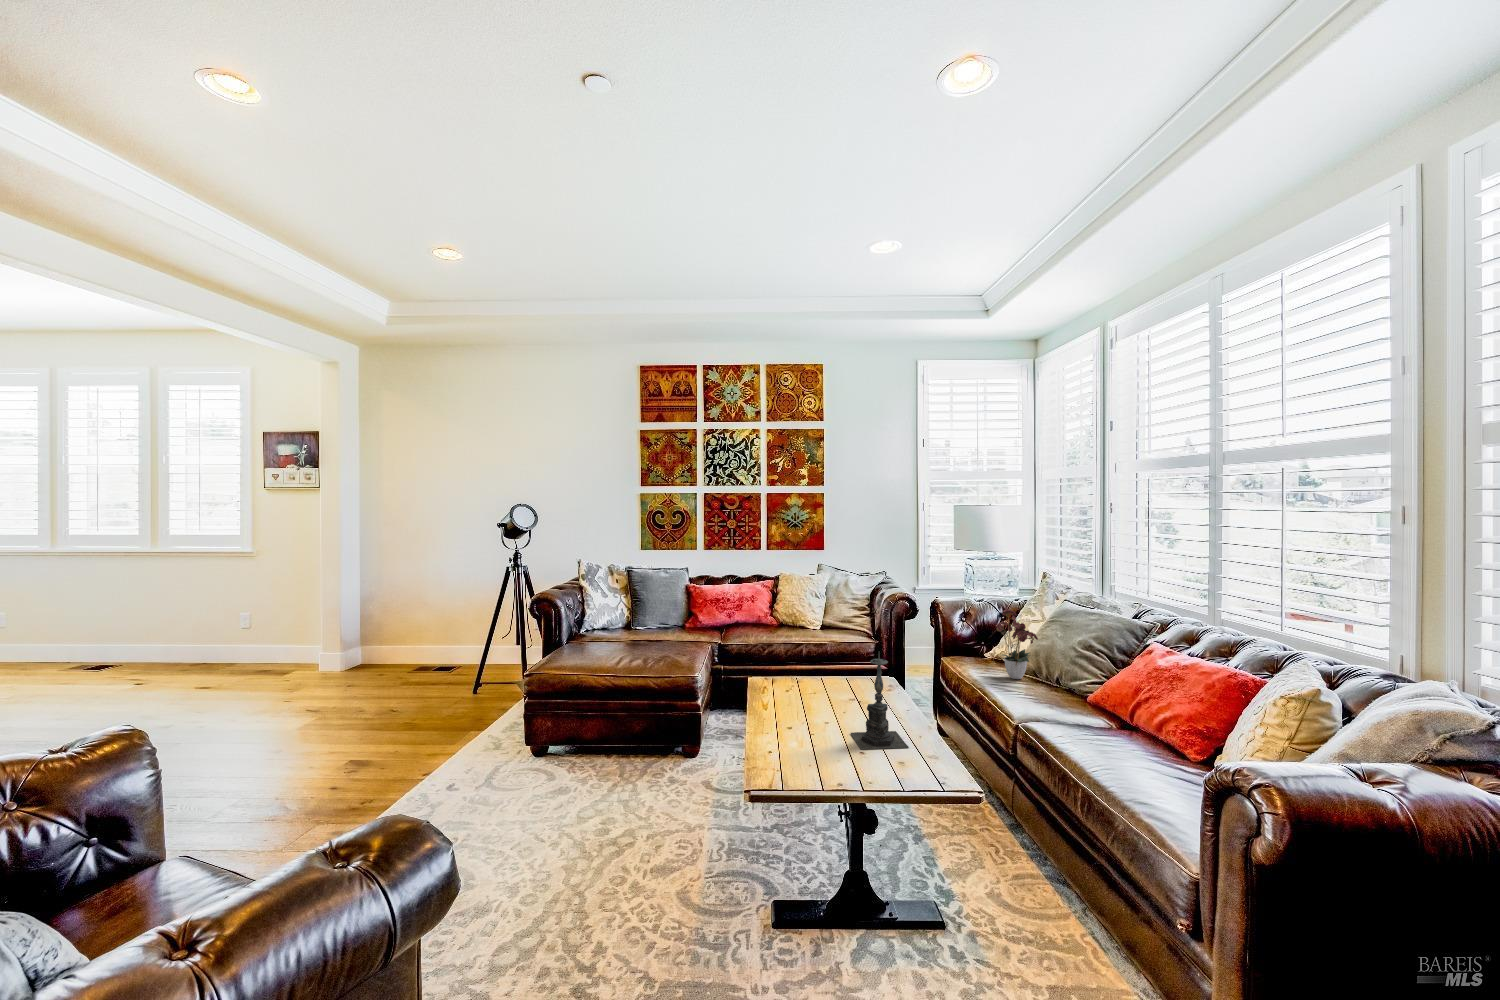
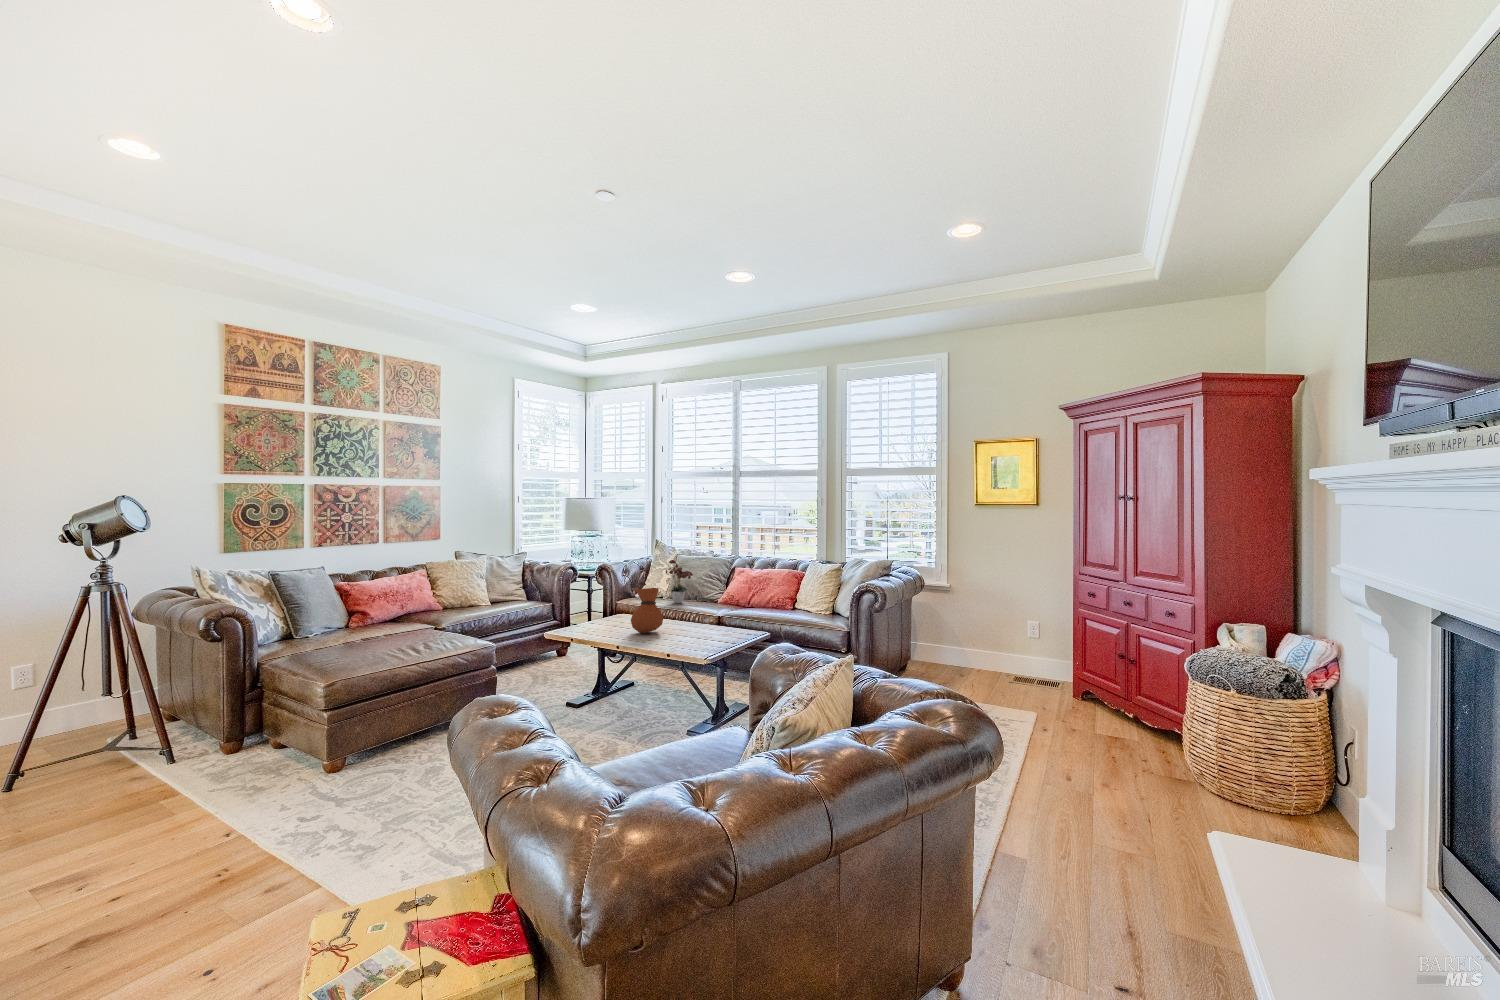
vase: none [805,642,851,707] -> present [631,588,663,633]
candle holder: present [851,653,909,749] -> none [695,576,733,639]

